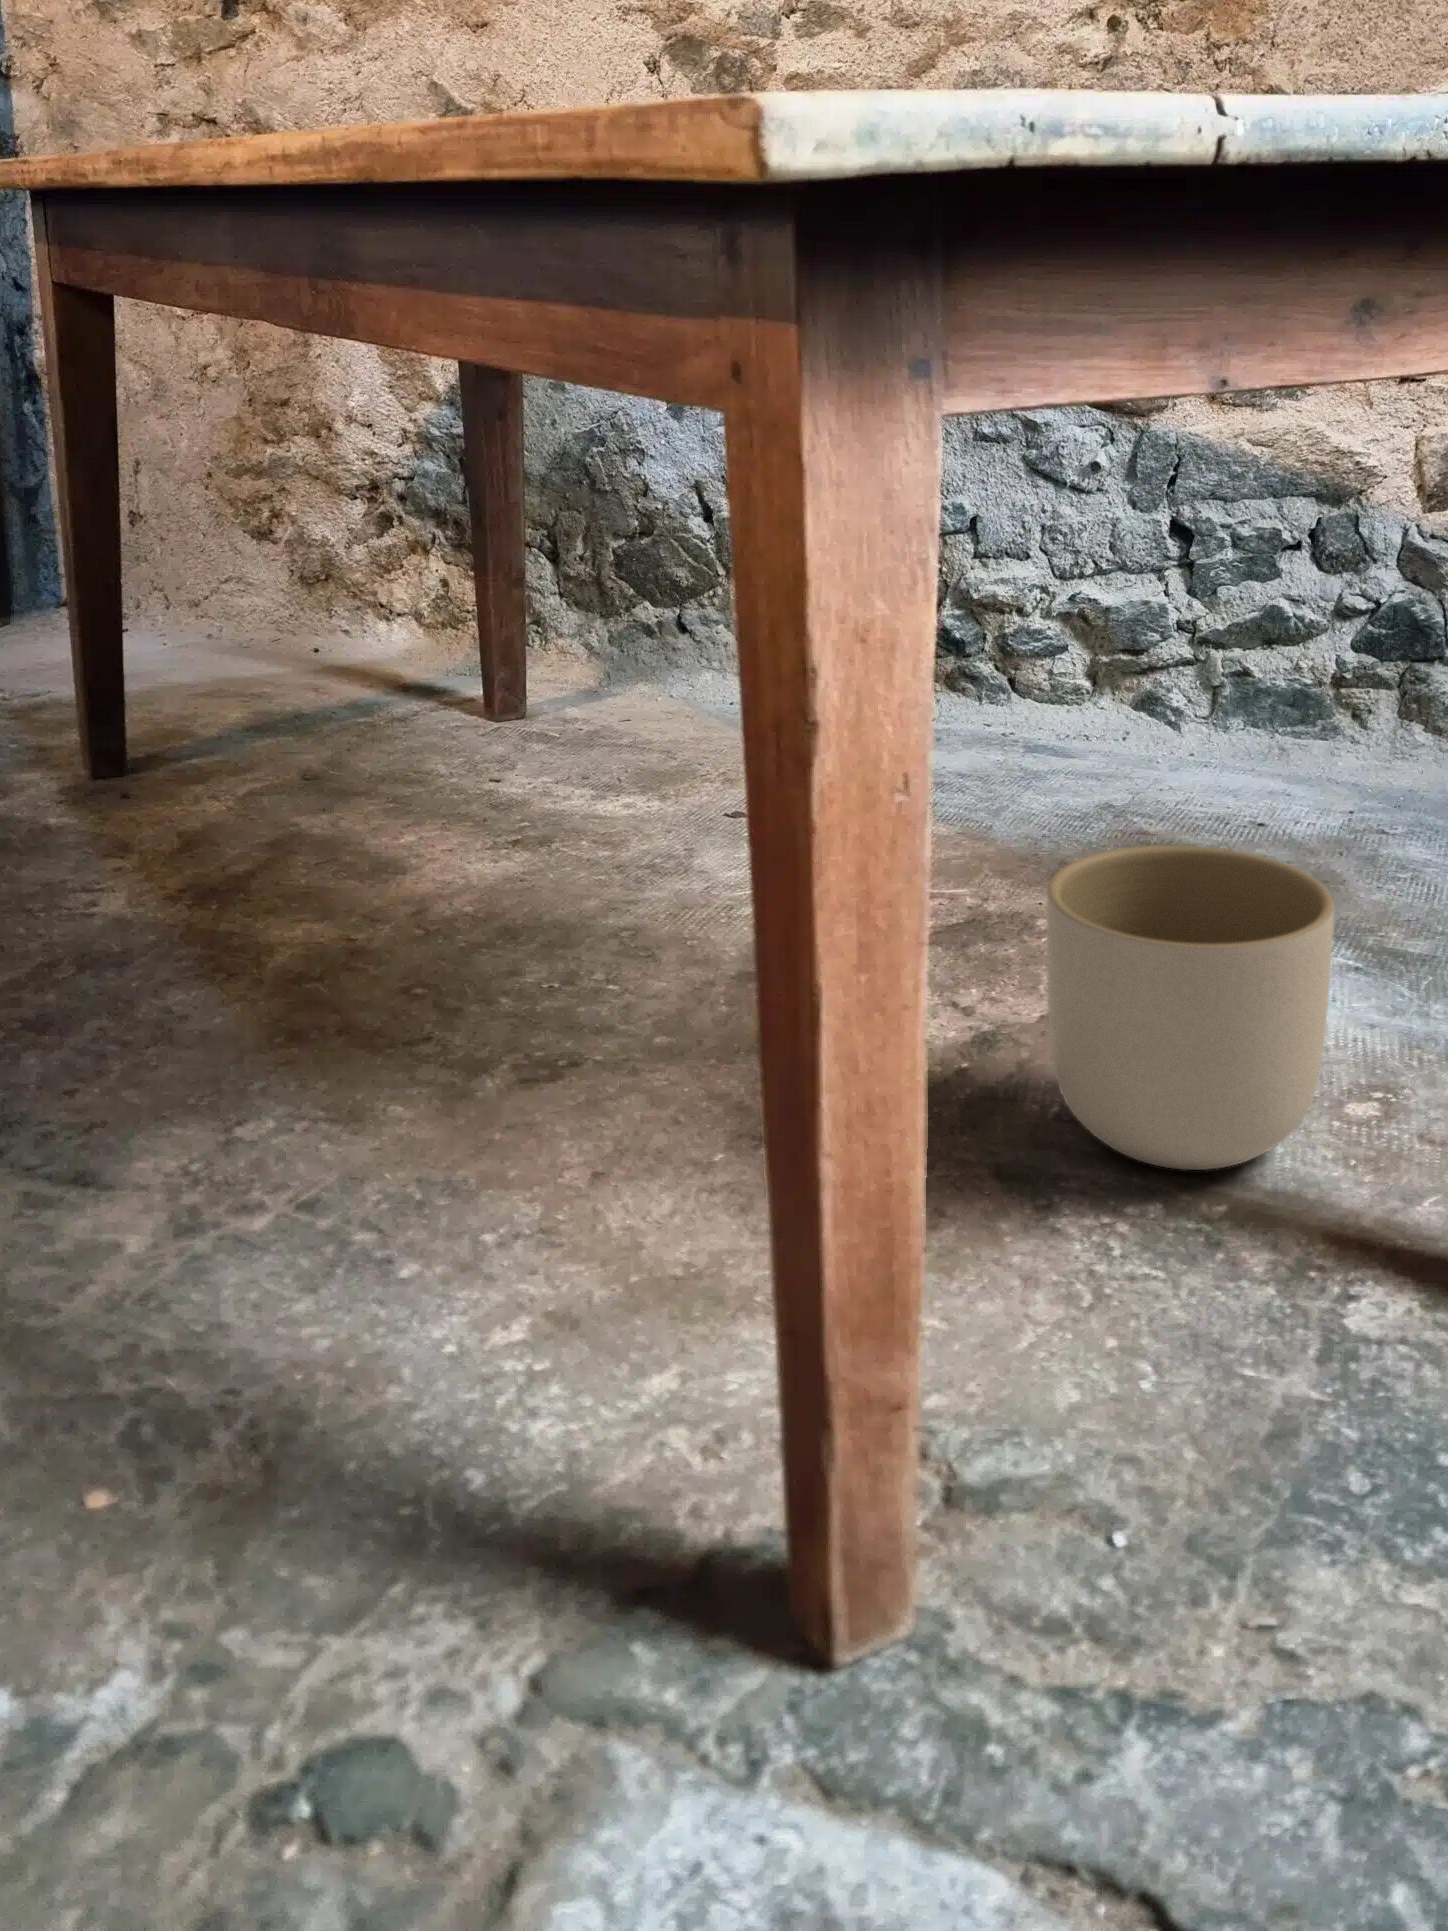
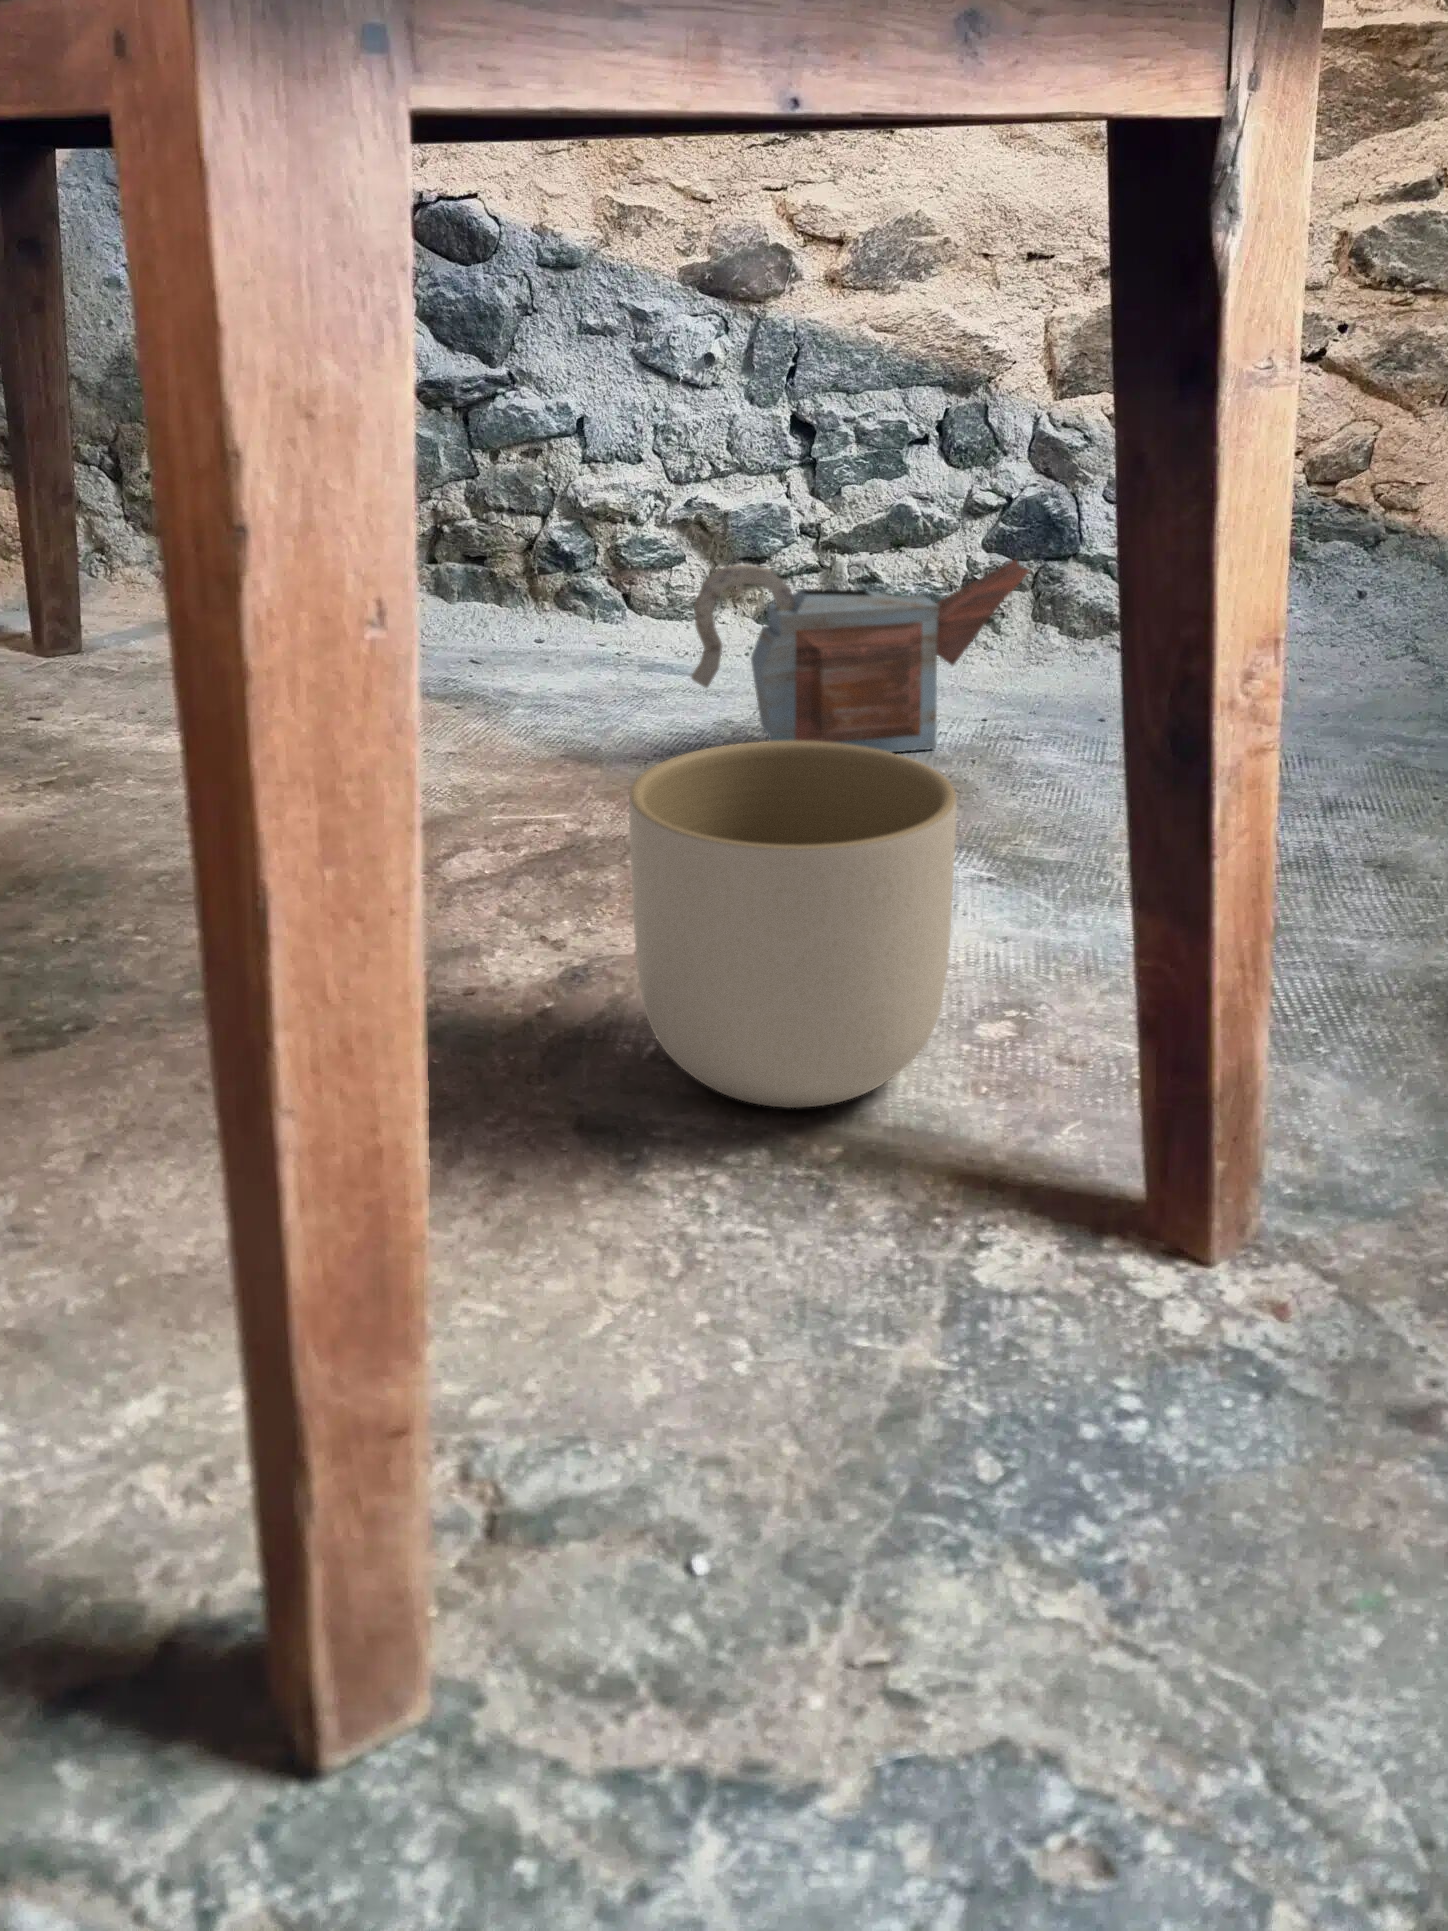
watering can: none [1082,668,1401,849] -> present [691,560,1030,752]

